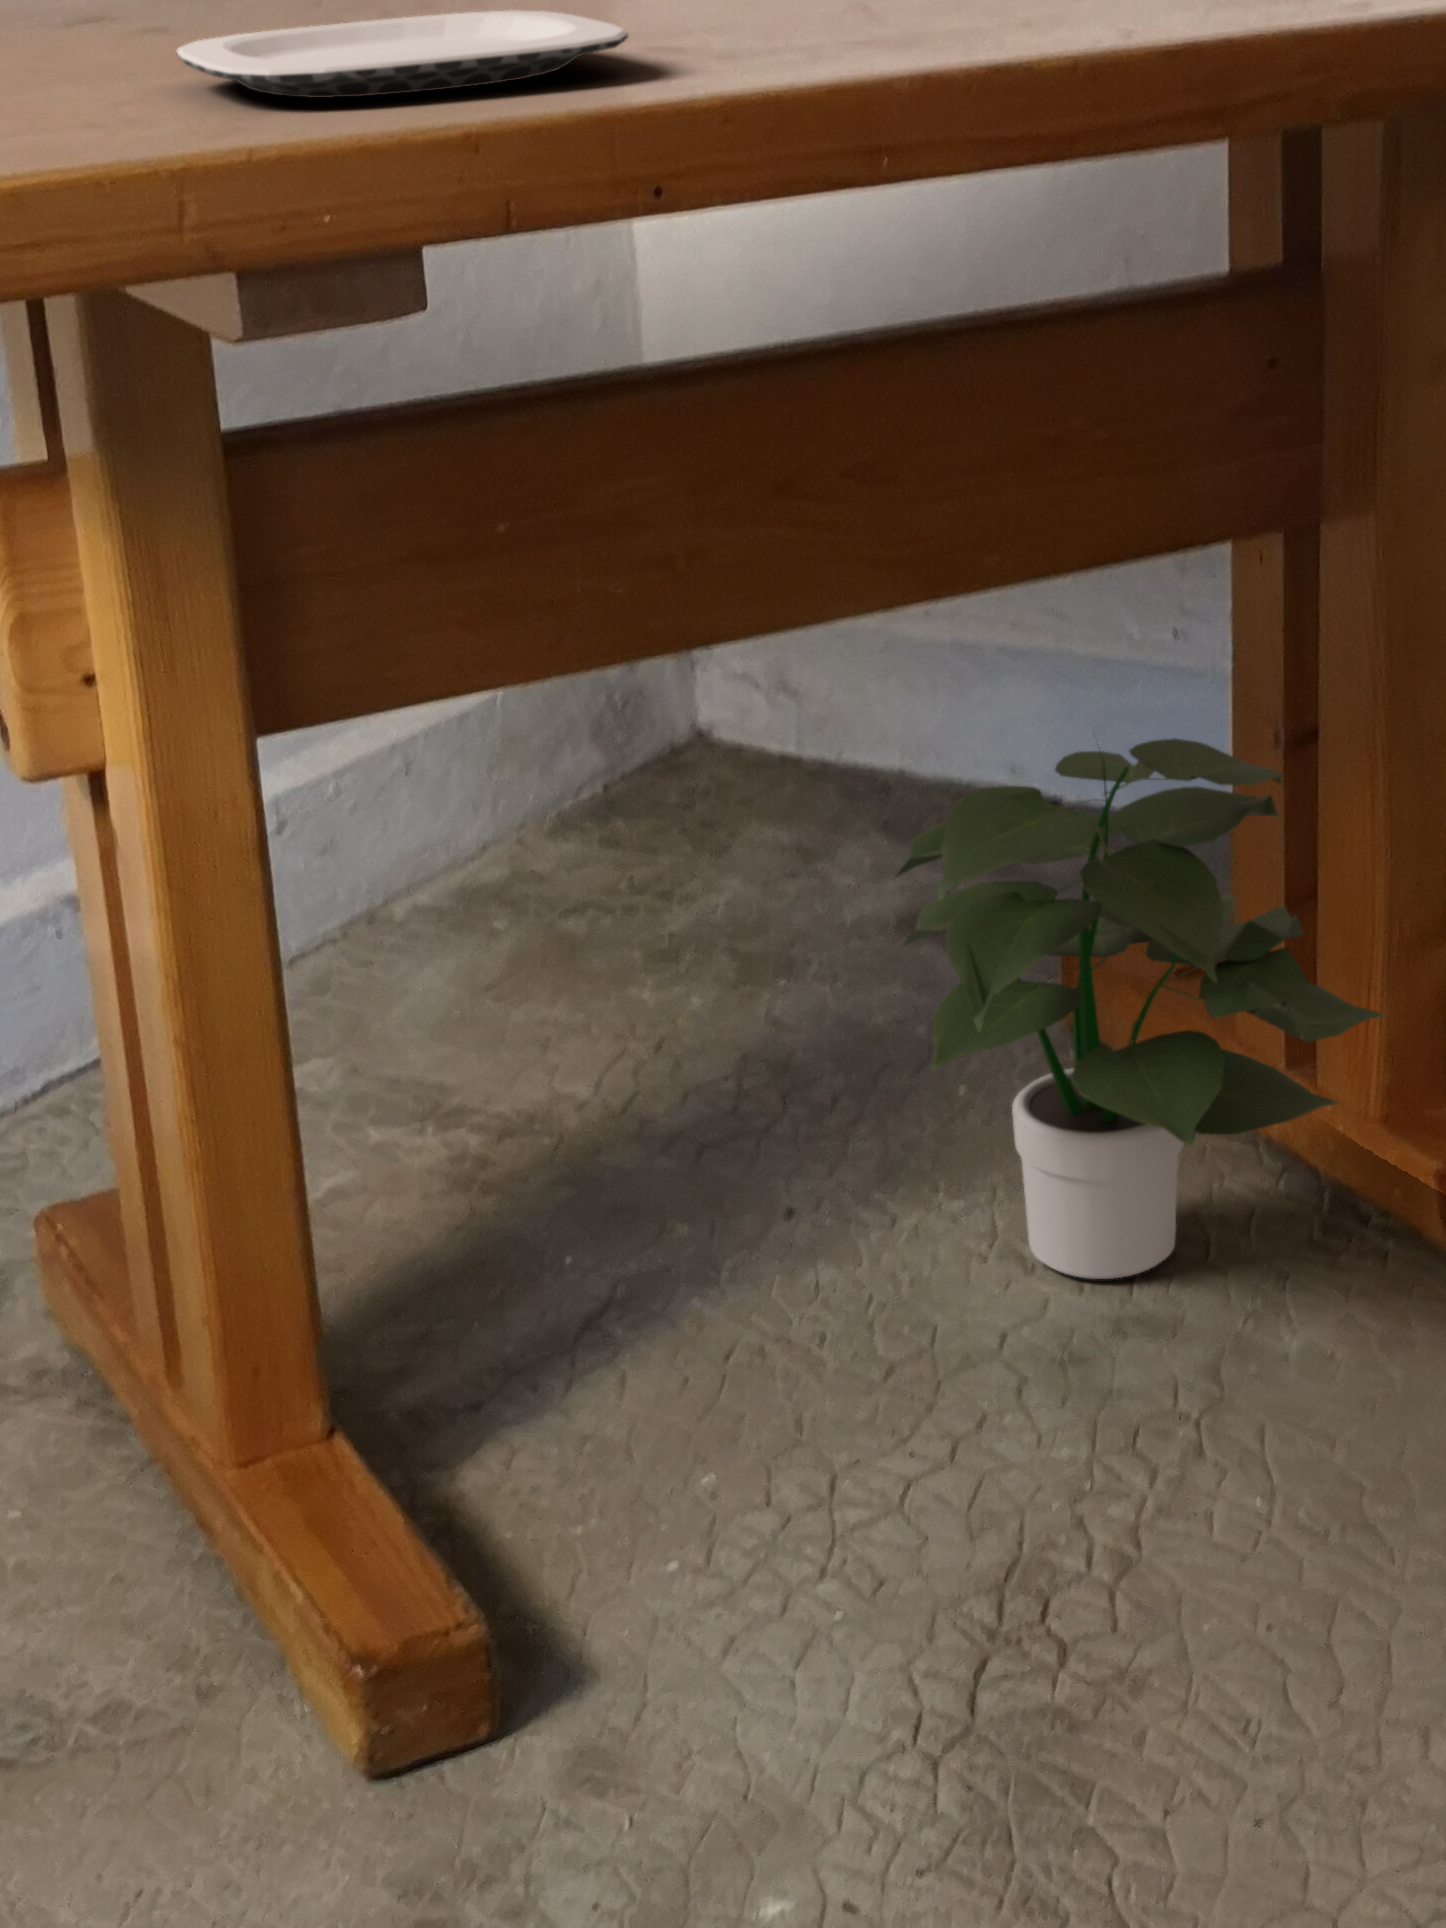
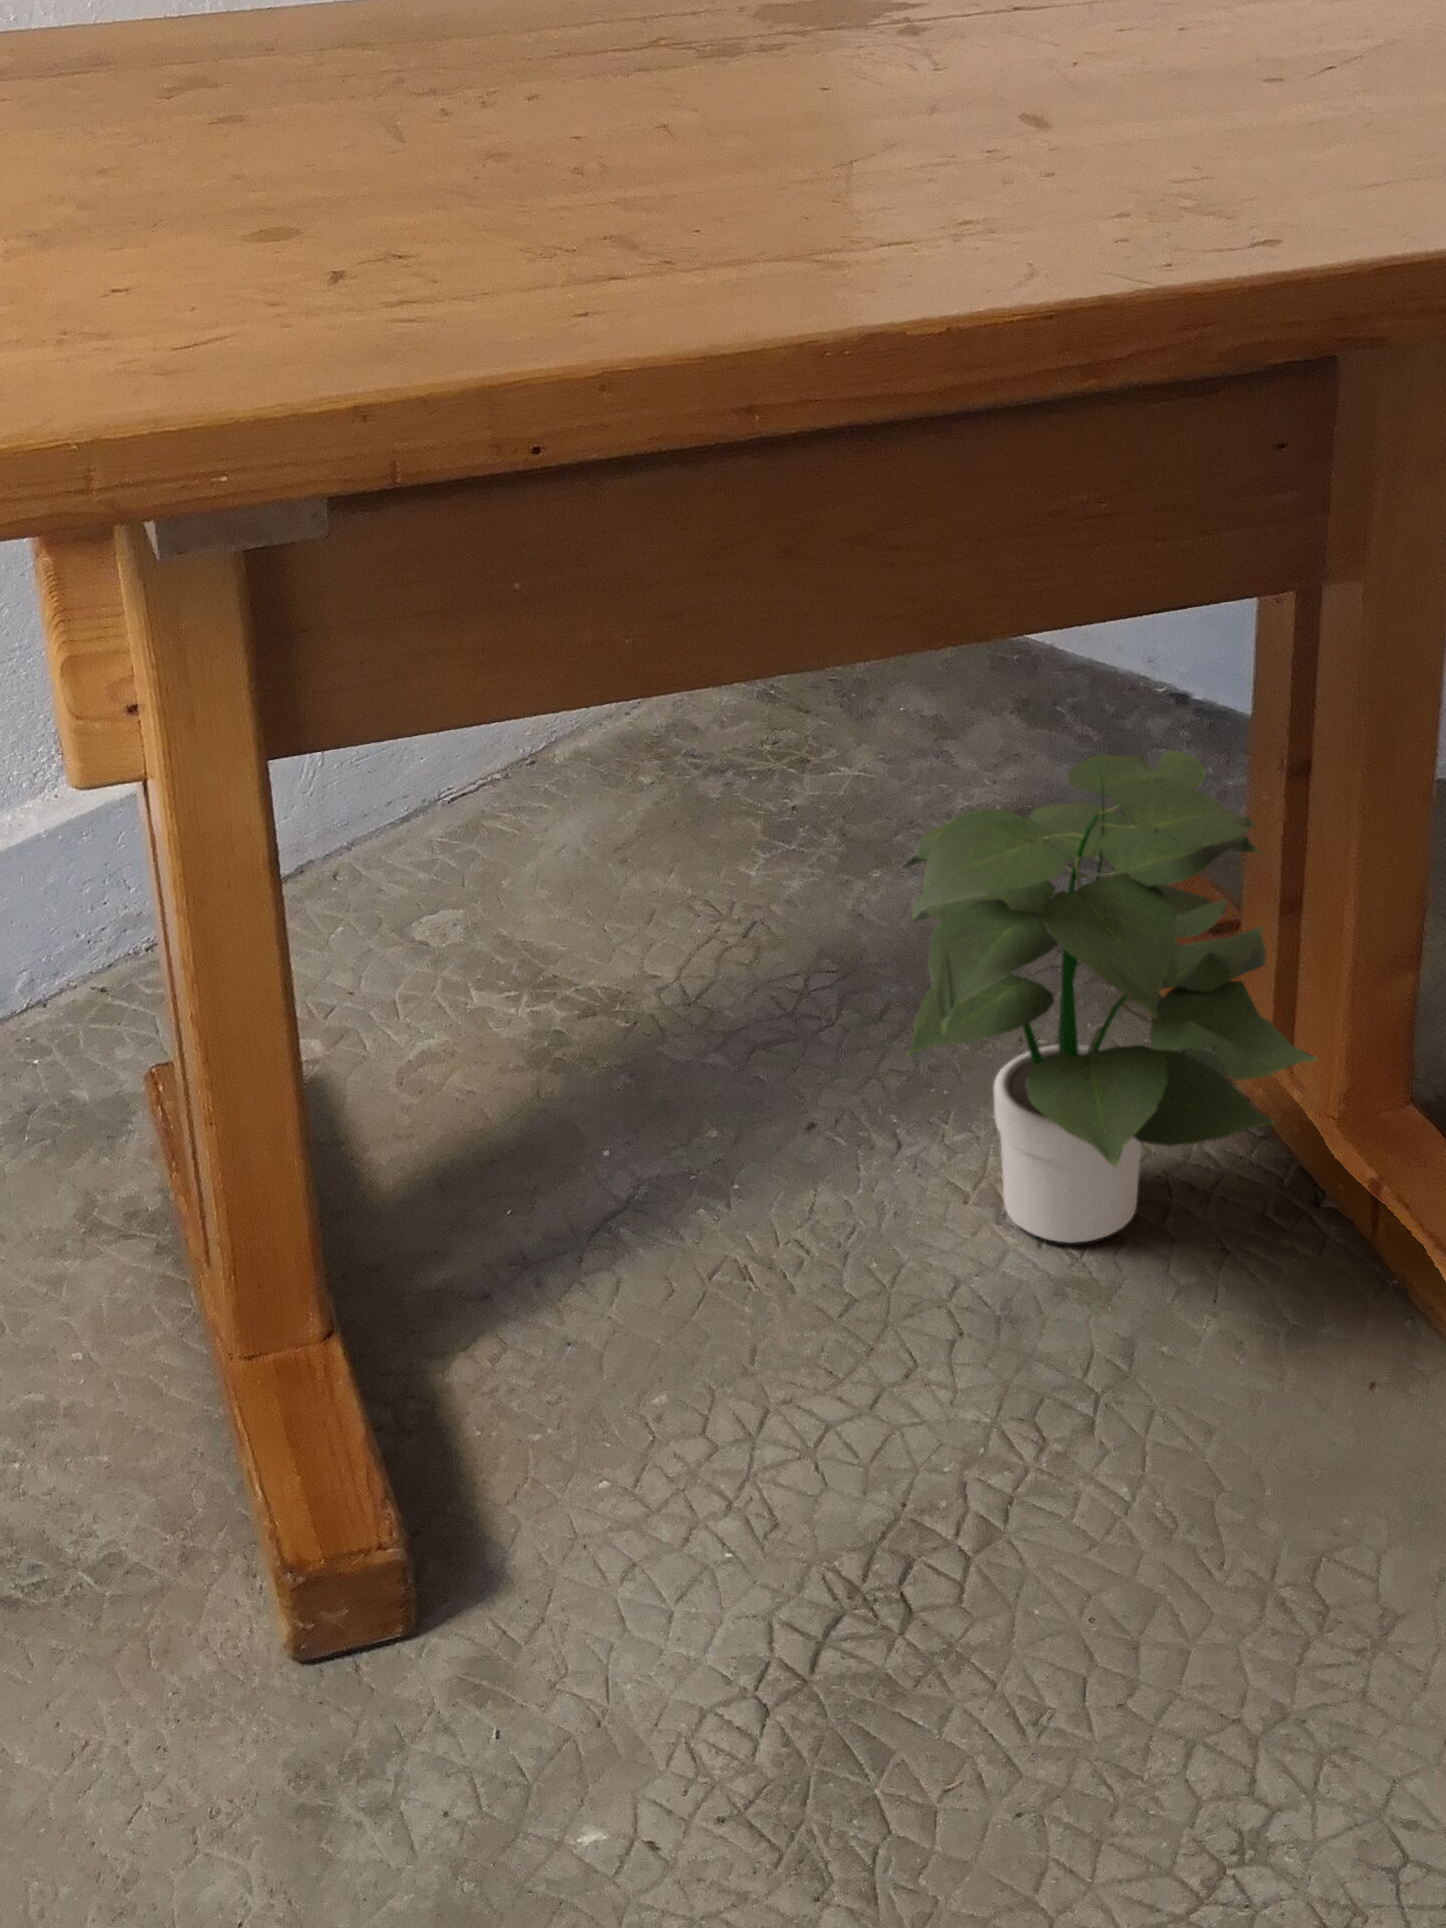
plate: present [177,11,628,98] -> none [151,189,538,323]

